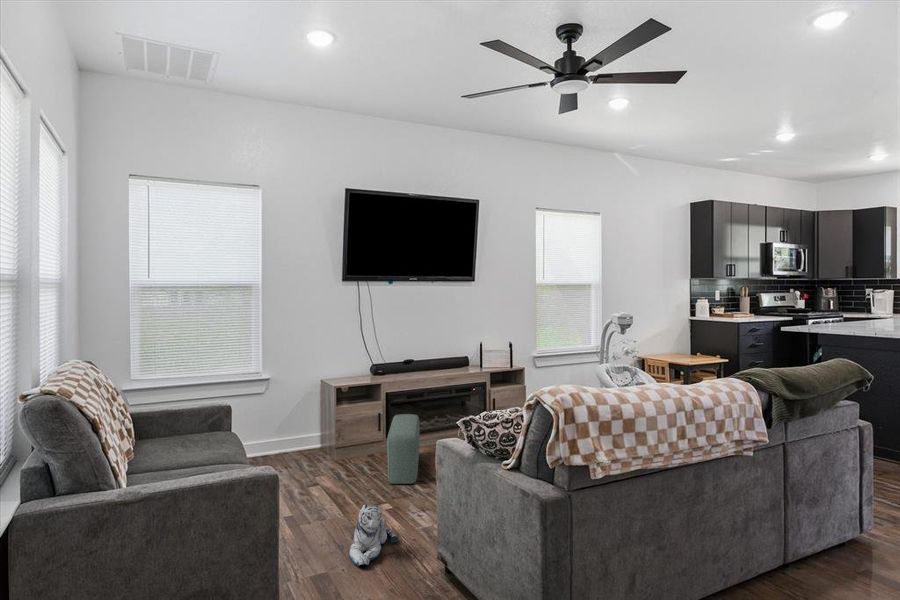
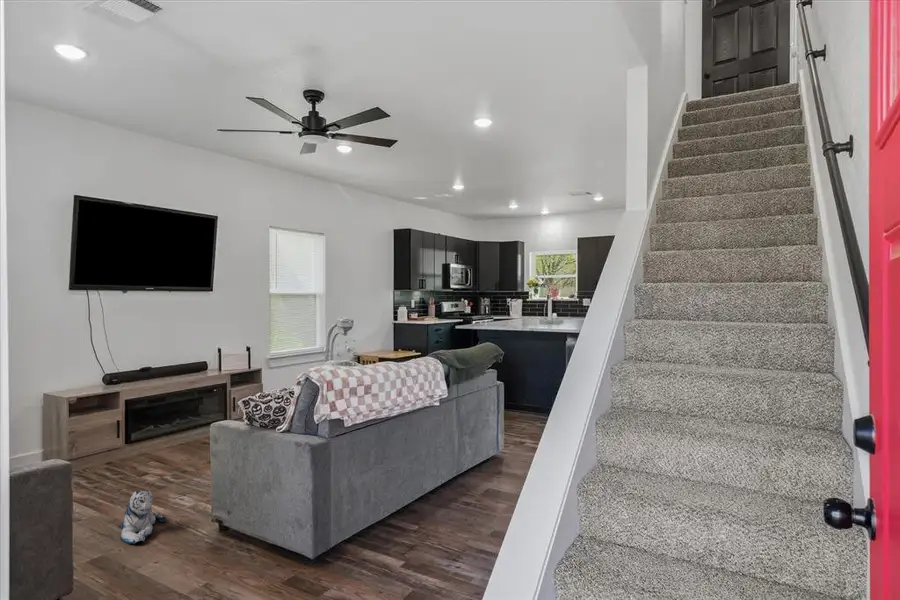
pouf: present [387,414,420,484] -> none [135,417,169,481]

